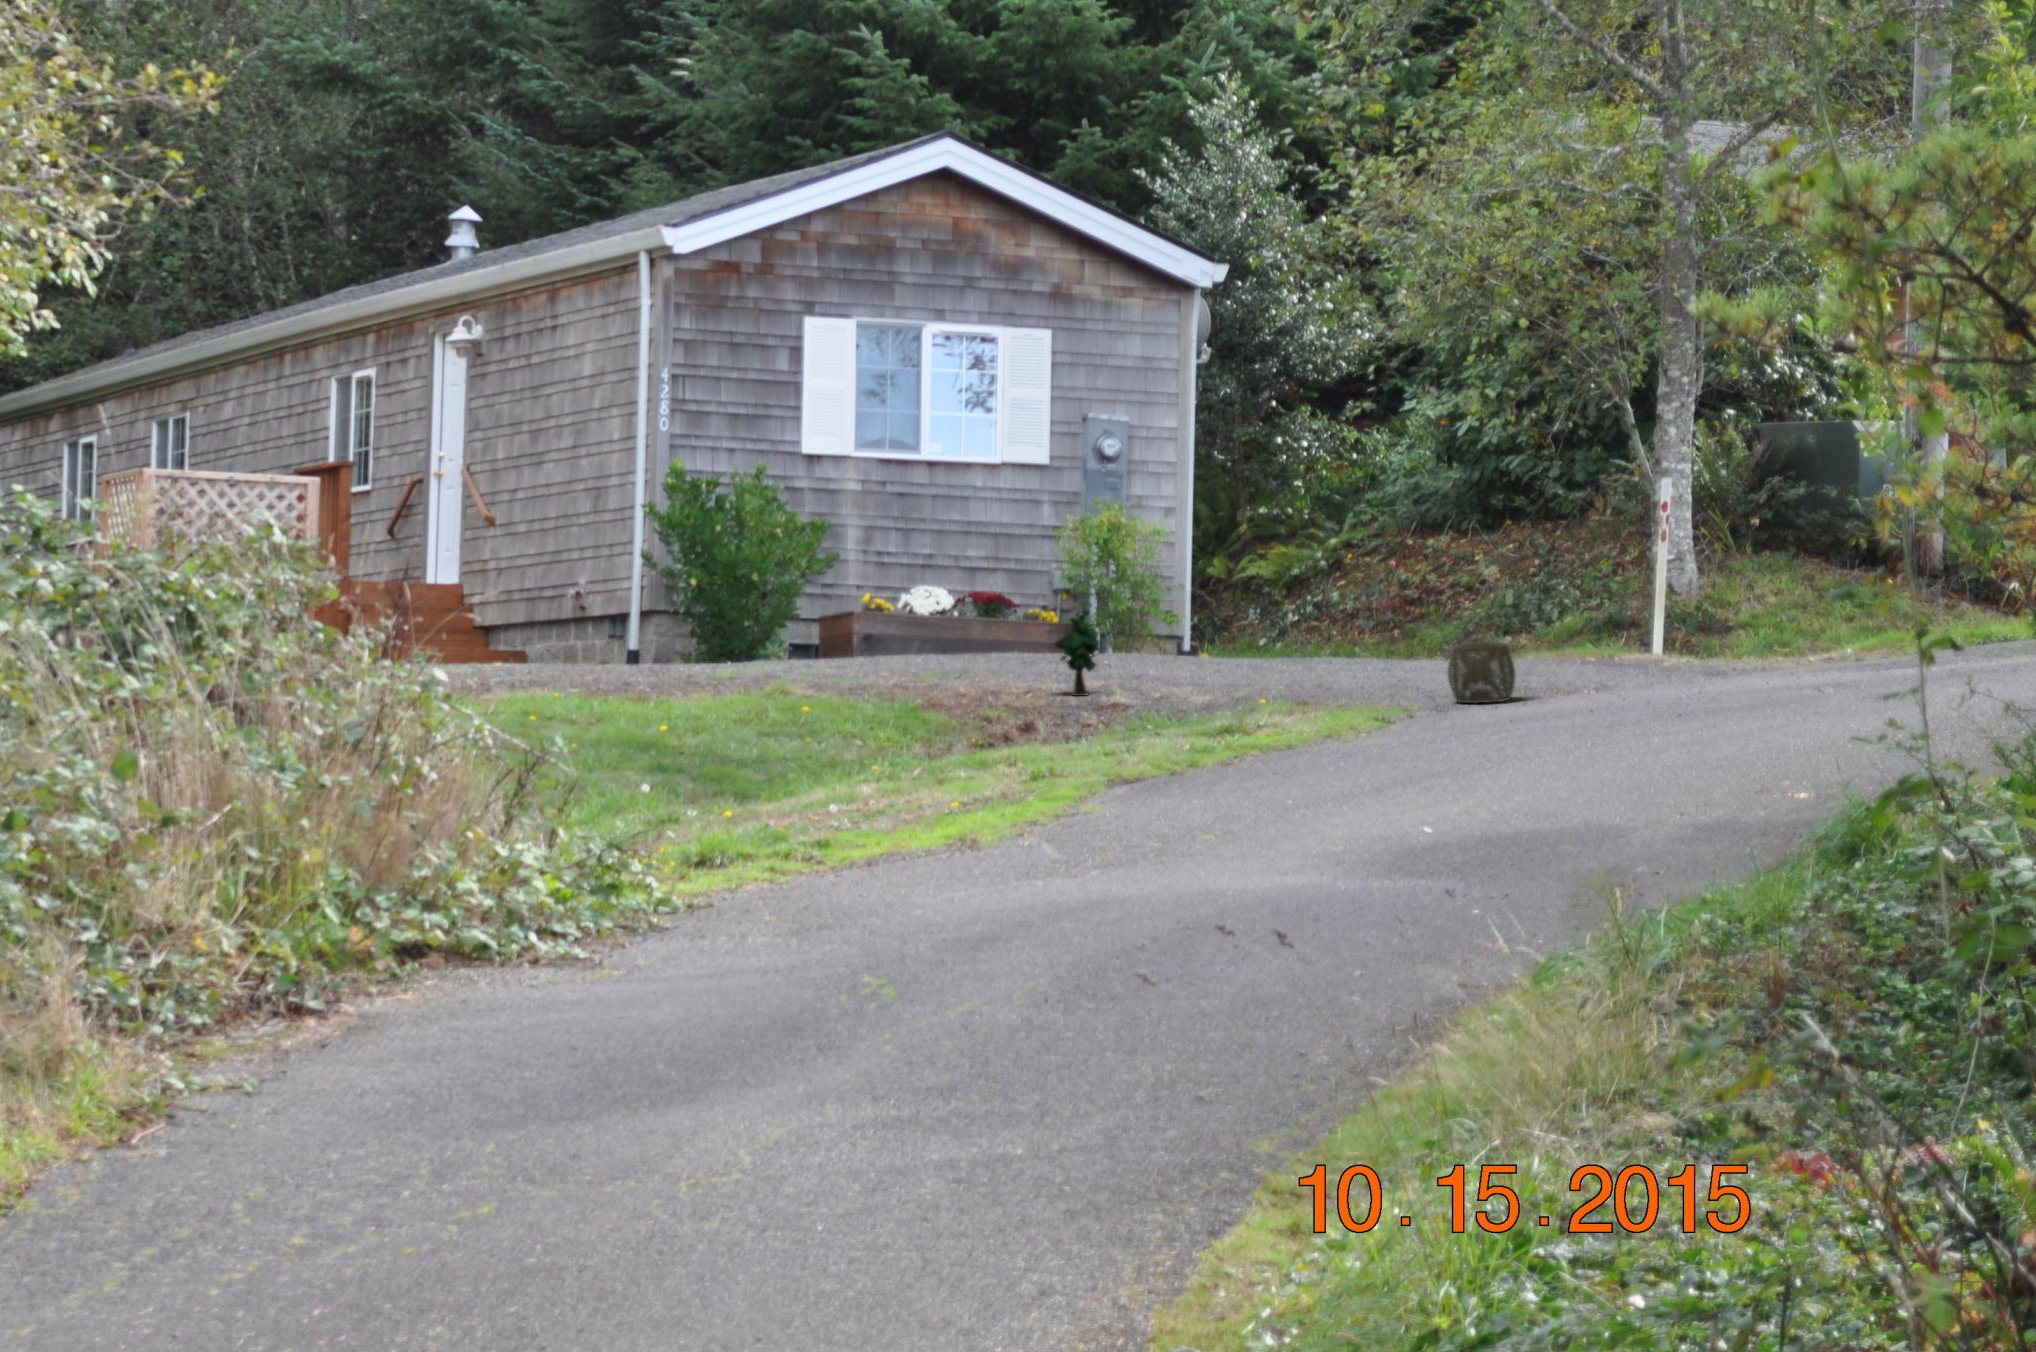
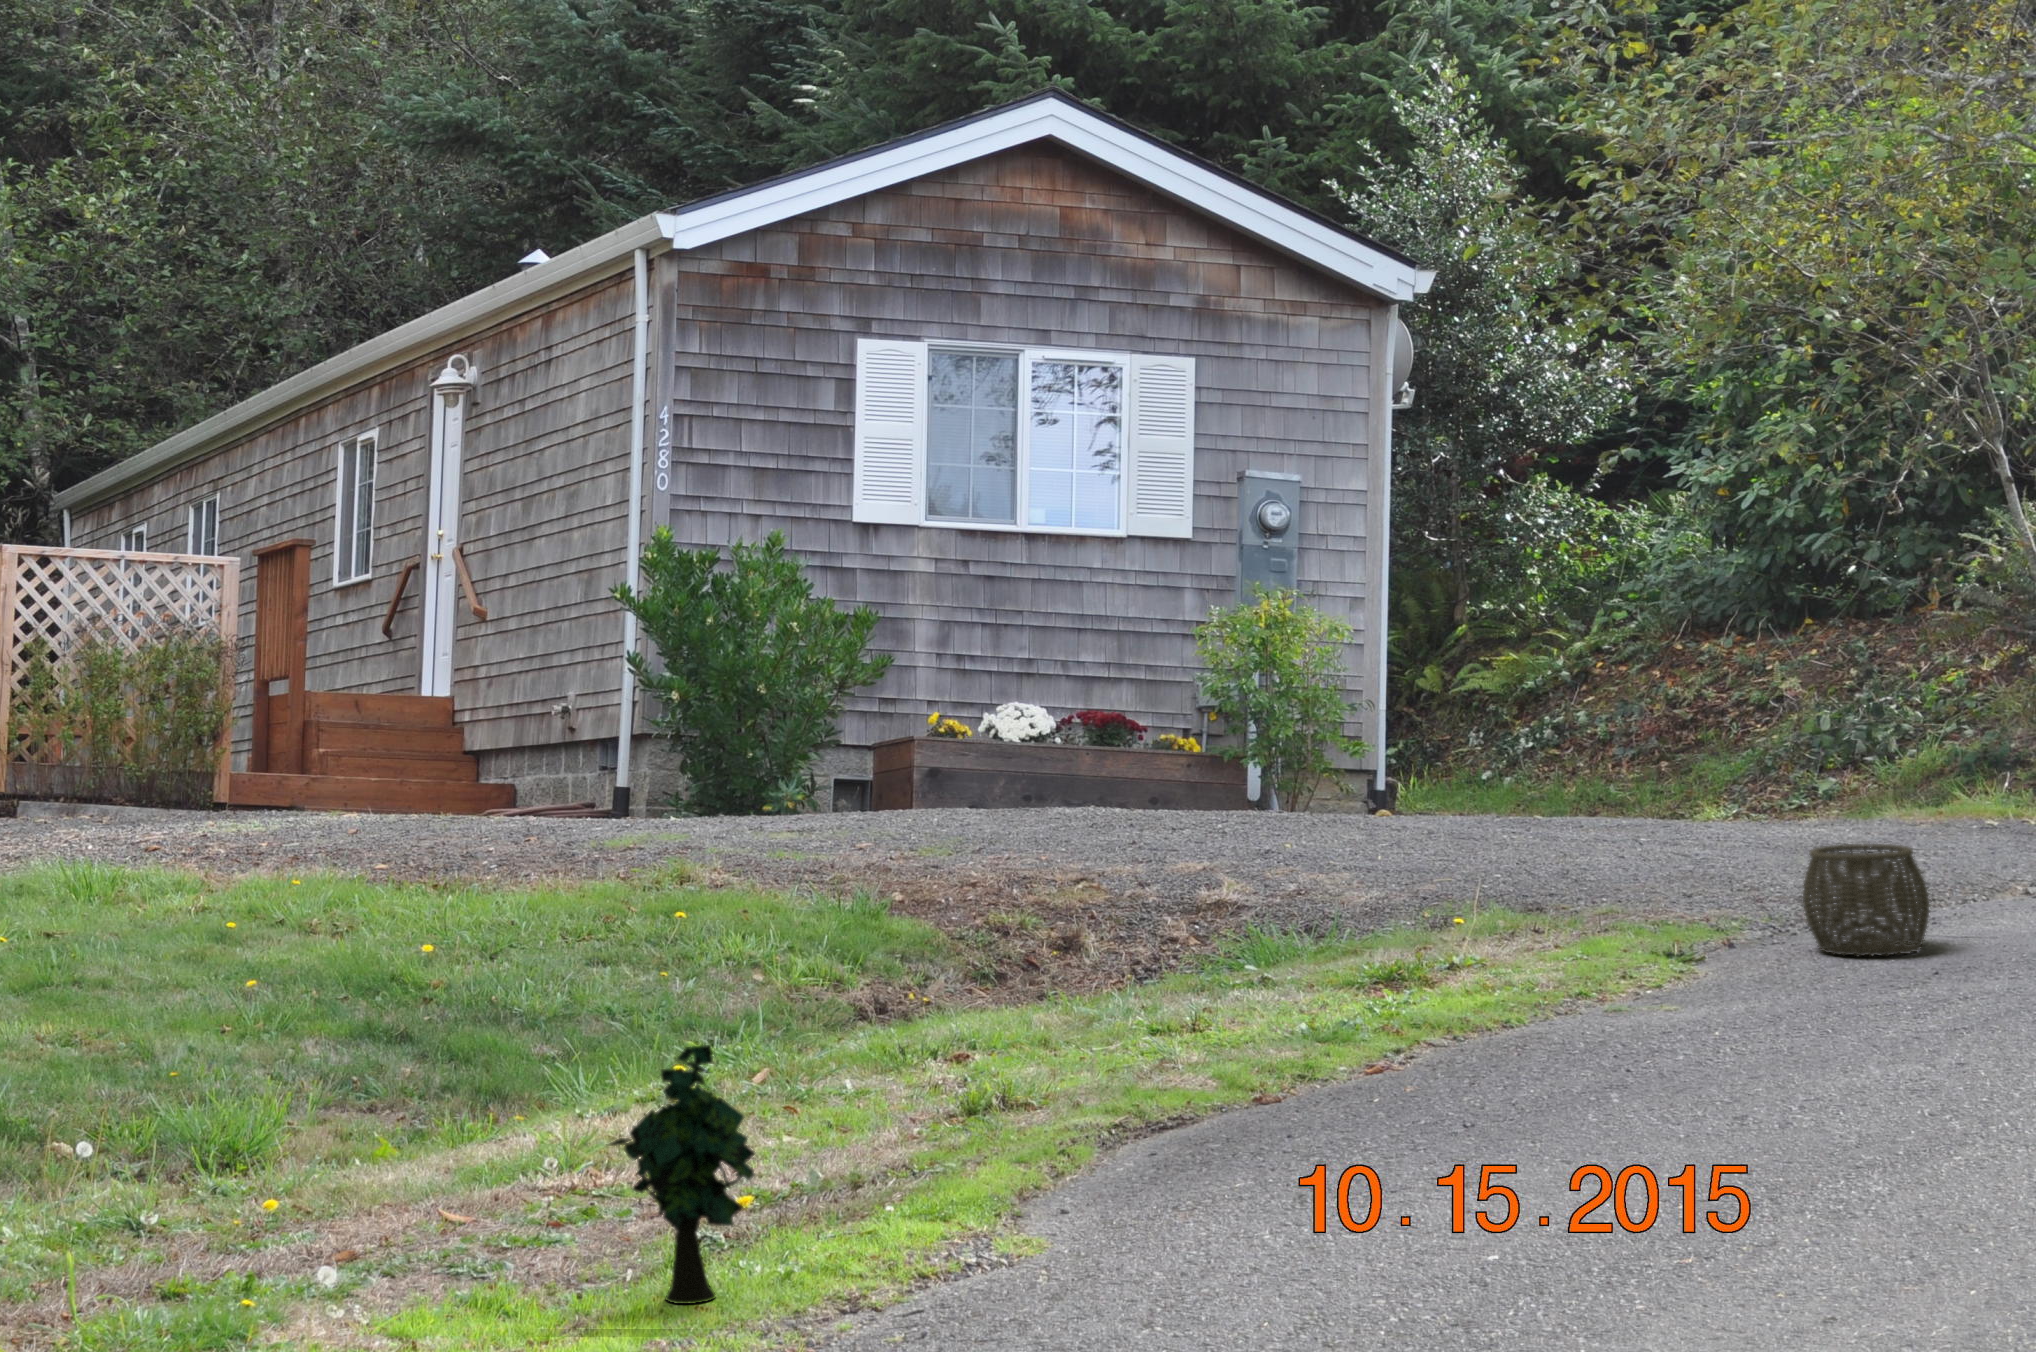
decorative plant: present [1055,610,1103,696] -> present [609,1045,755,1304]

